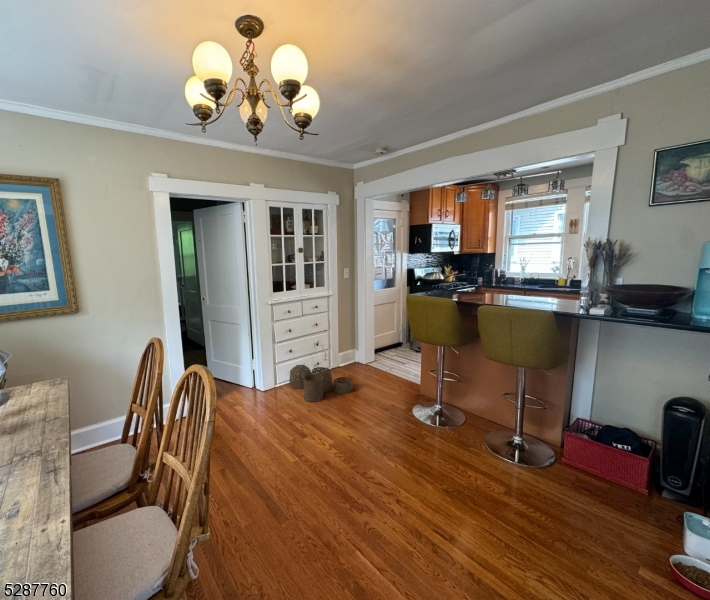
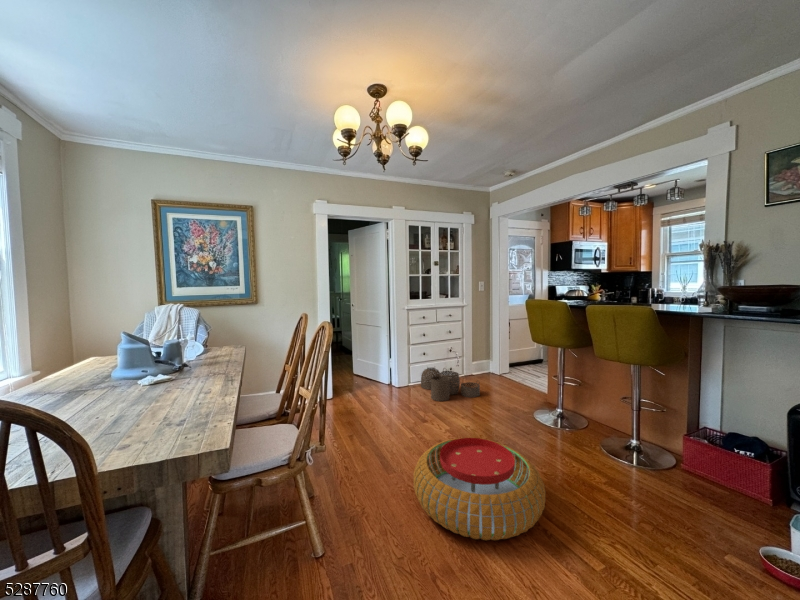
pouf: none [314,444,437,546] -> present [413,438,545,540]

